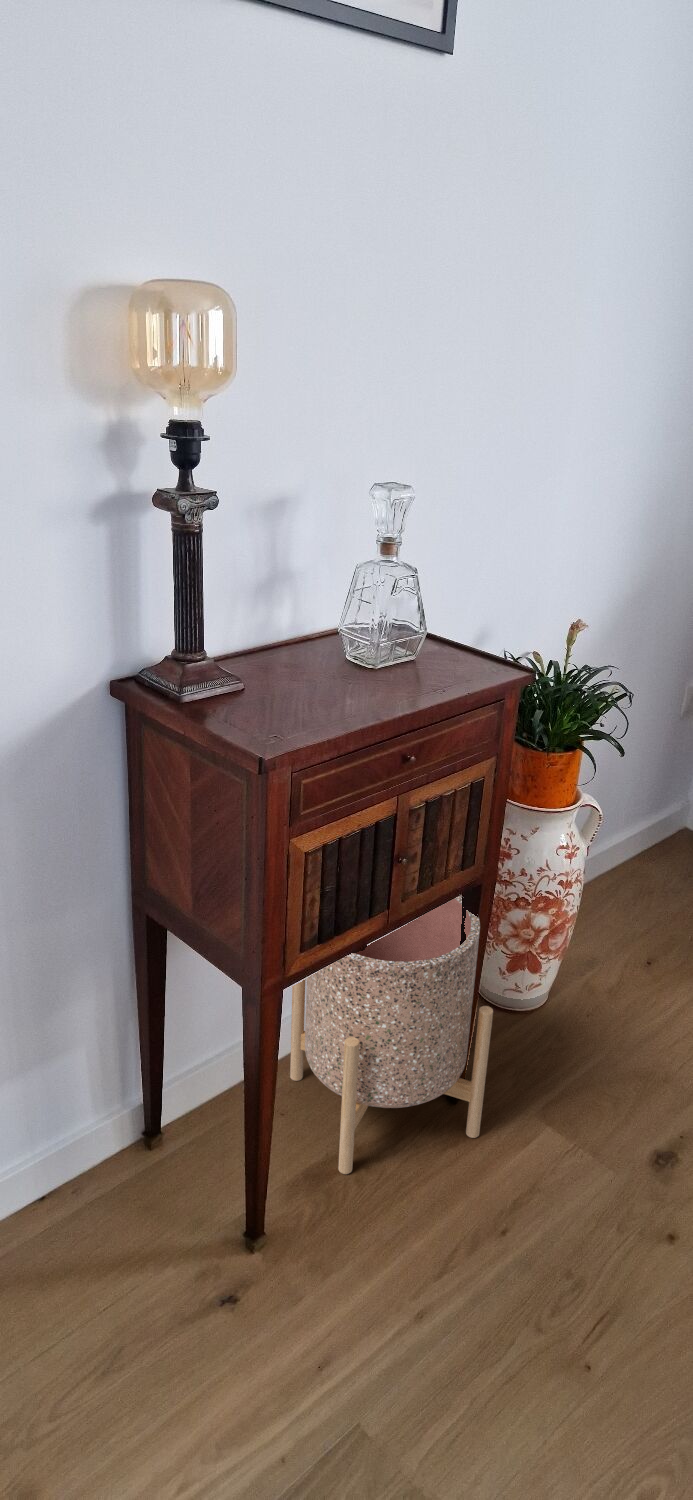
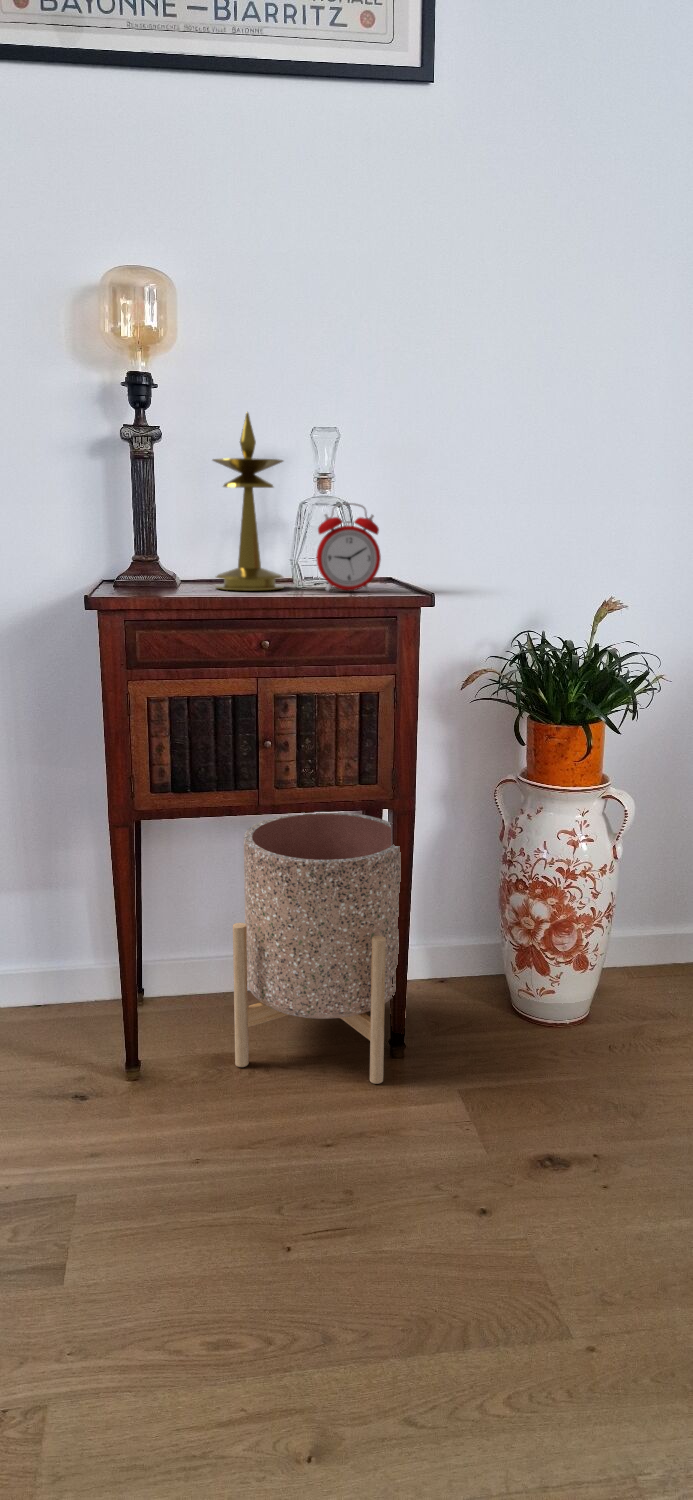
candlestick: none [293,482,381,695] -> present [213,412,284,590]
alarm clock: none [409,579,471,678] -> present [316,503,381,591]

